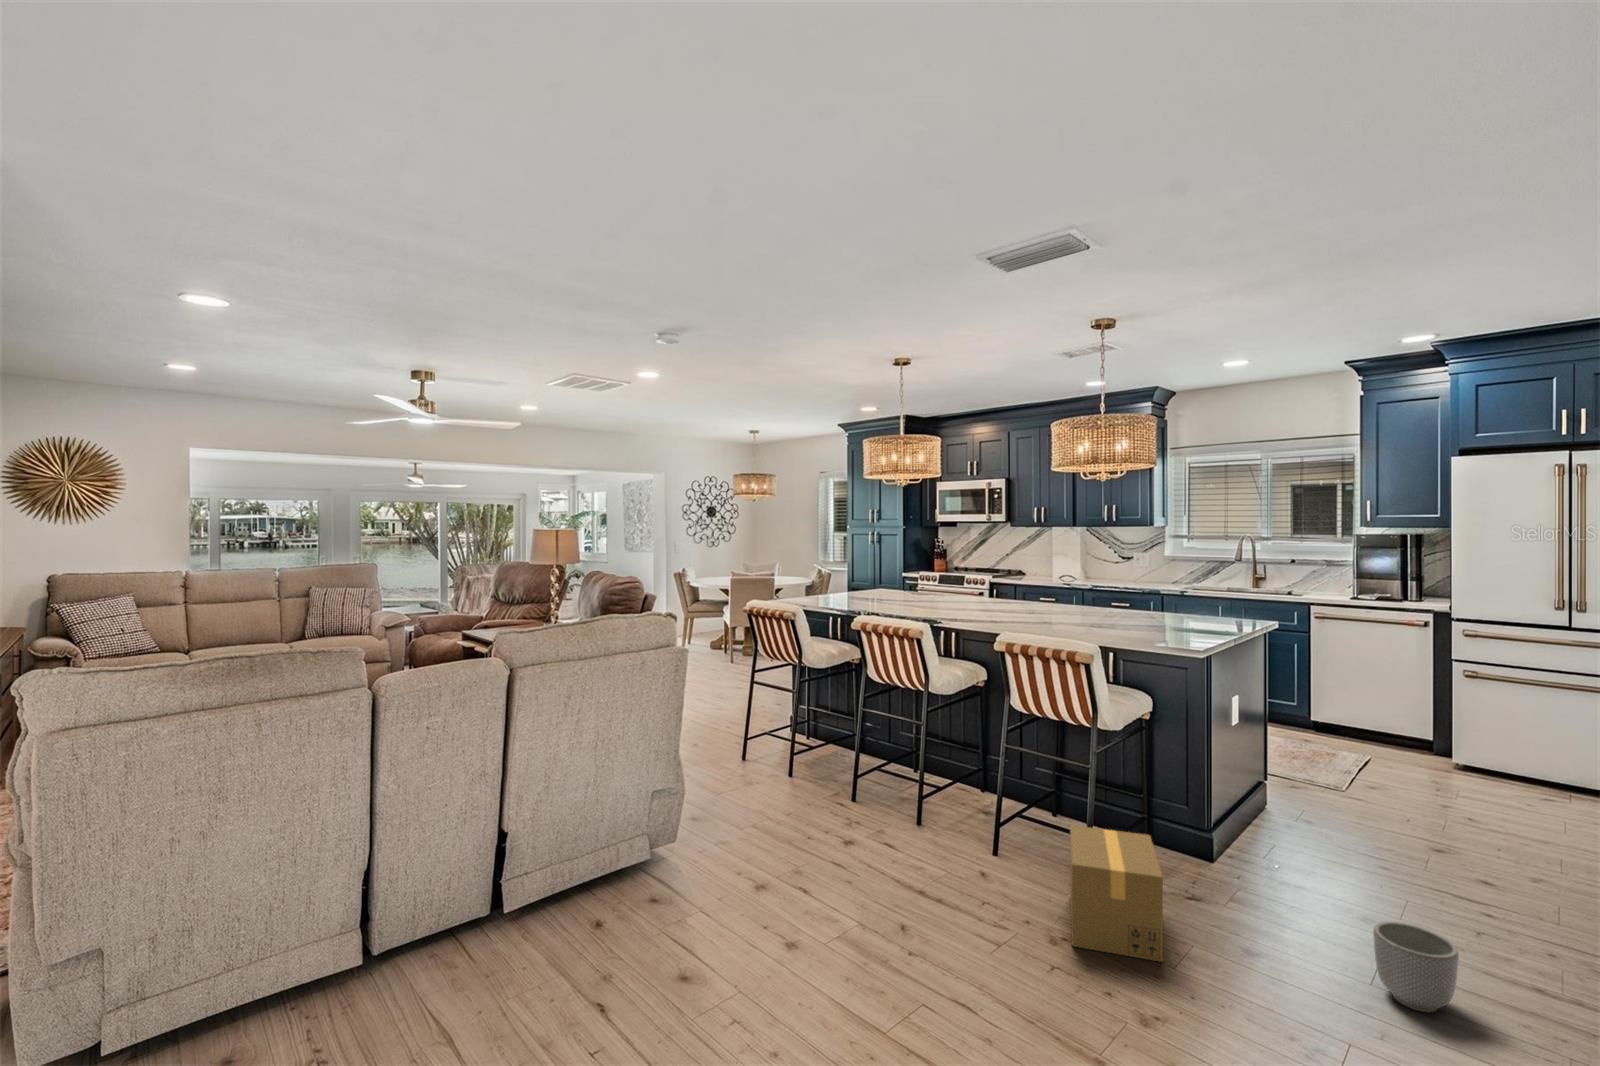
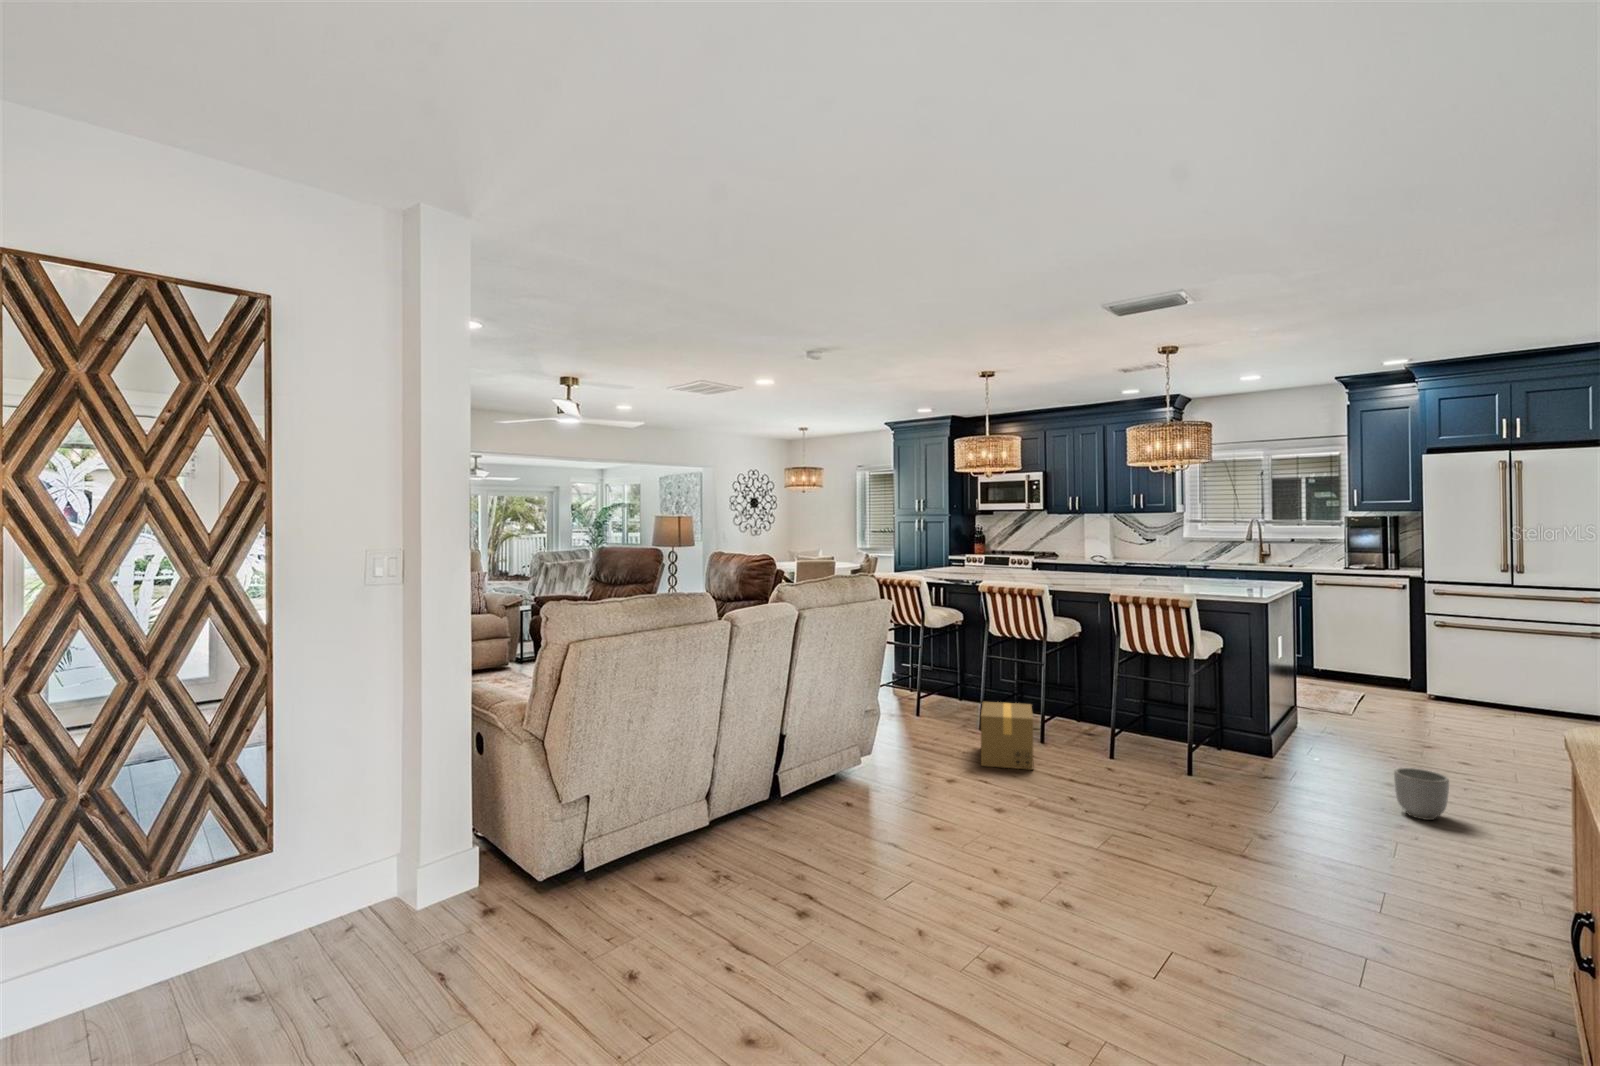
cardboard box: present [1070,825,1163,962] -> present [981,702,1033,770]

